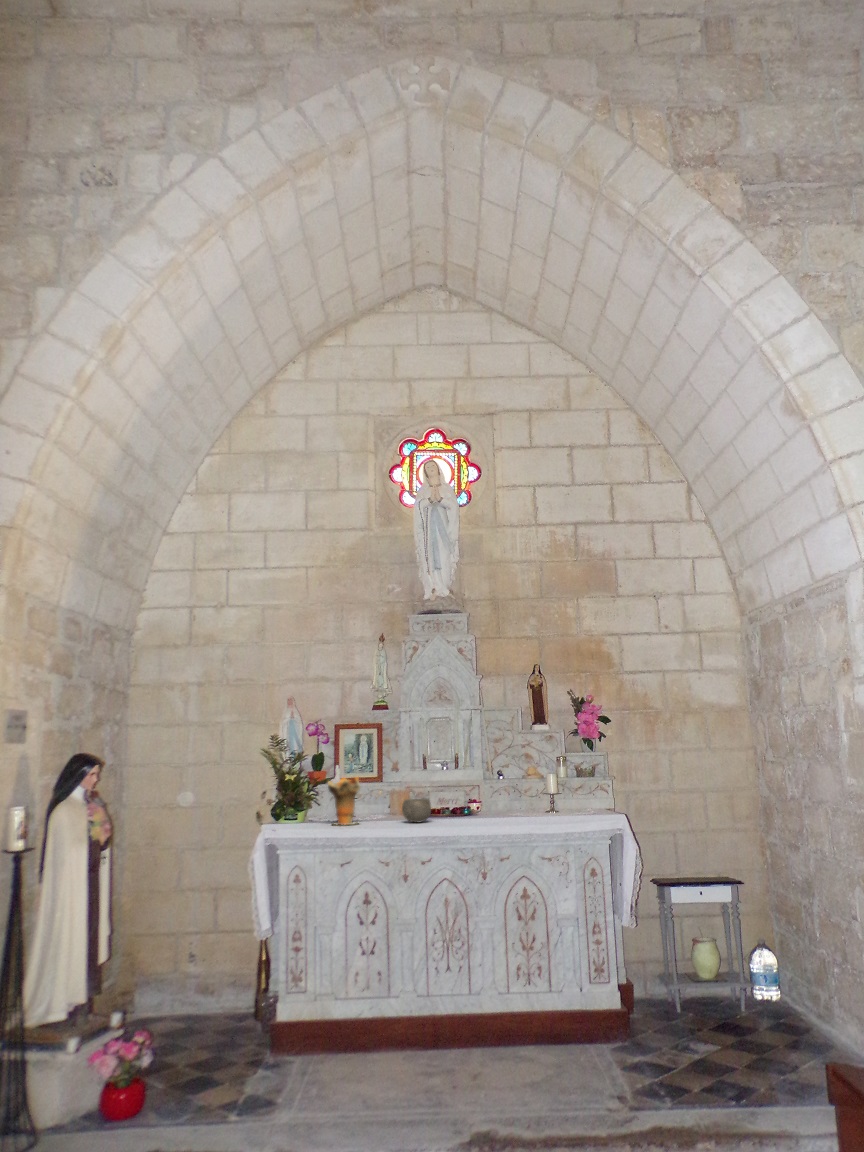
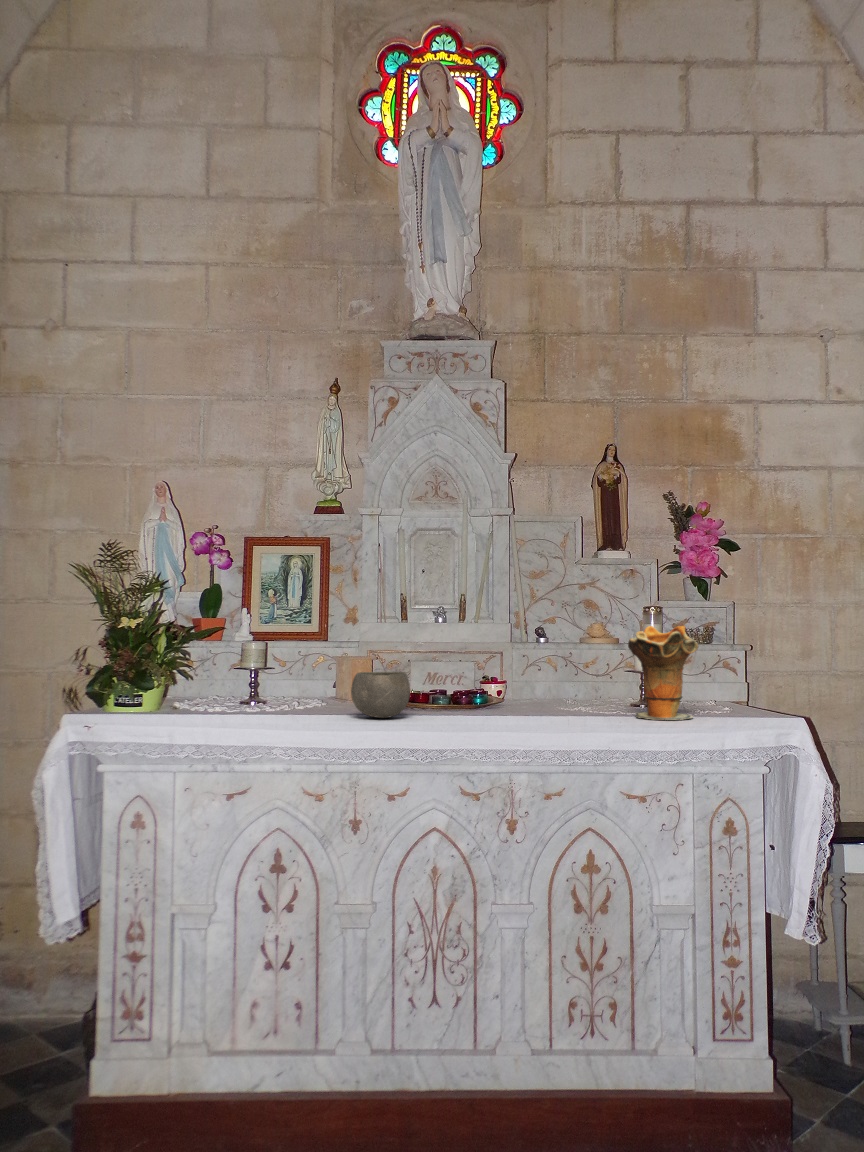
decorative vase: present [328,777,360,825] -> present [628,626,698,720]

